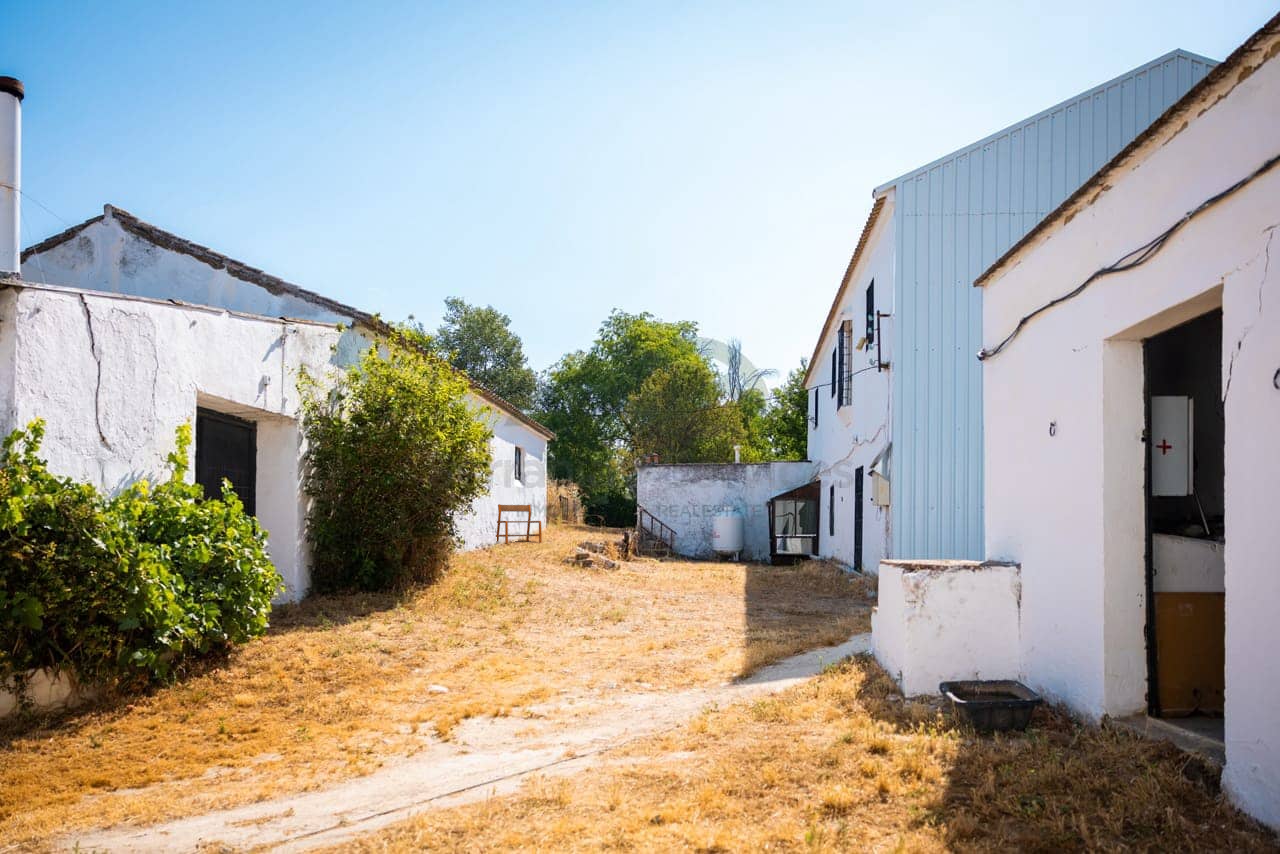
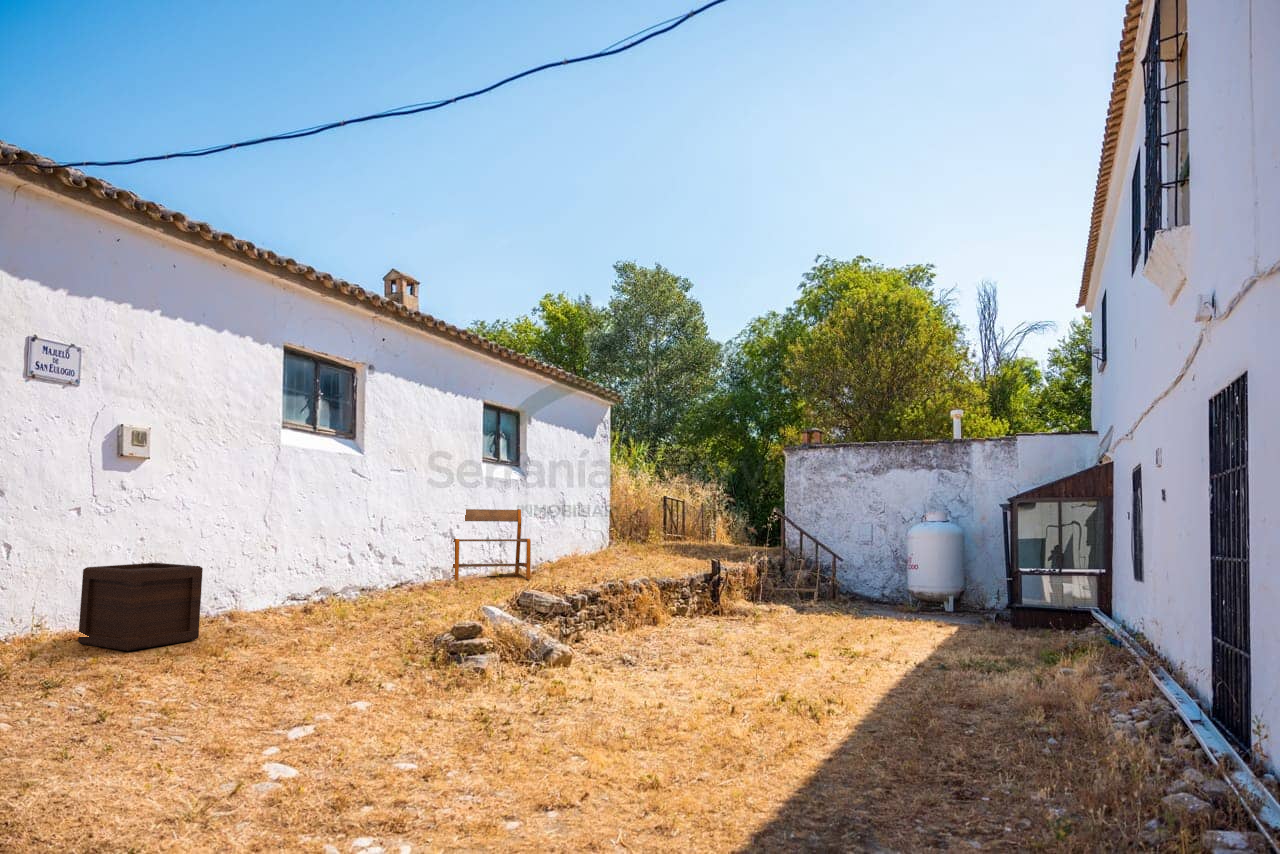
wooden crate: none [441,529,482,563] -> present [78,563,203,651]

